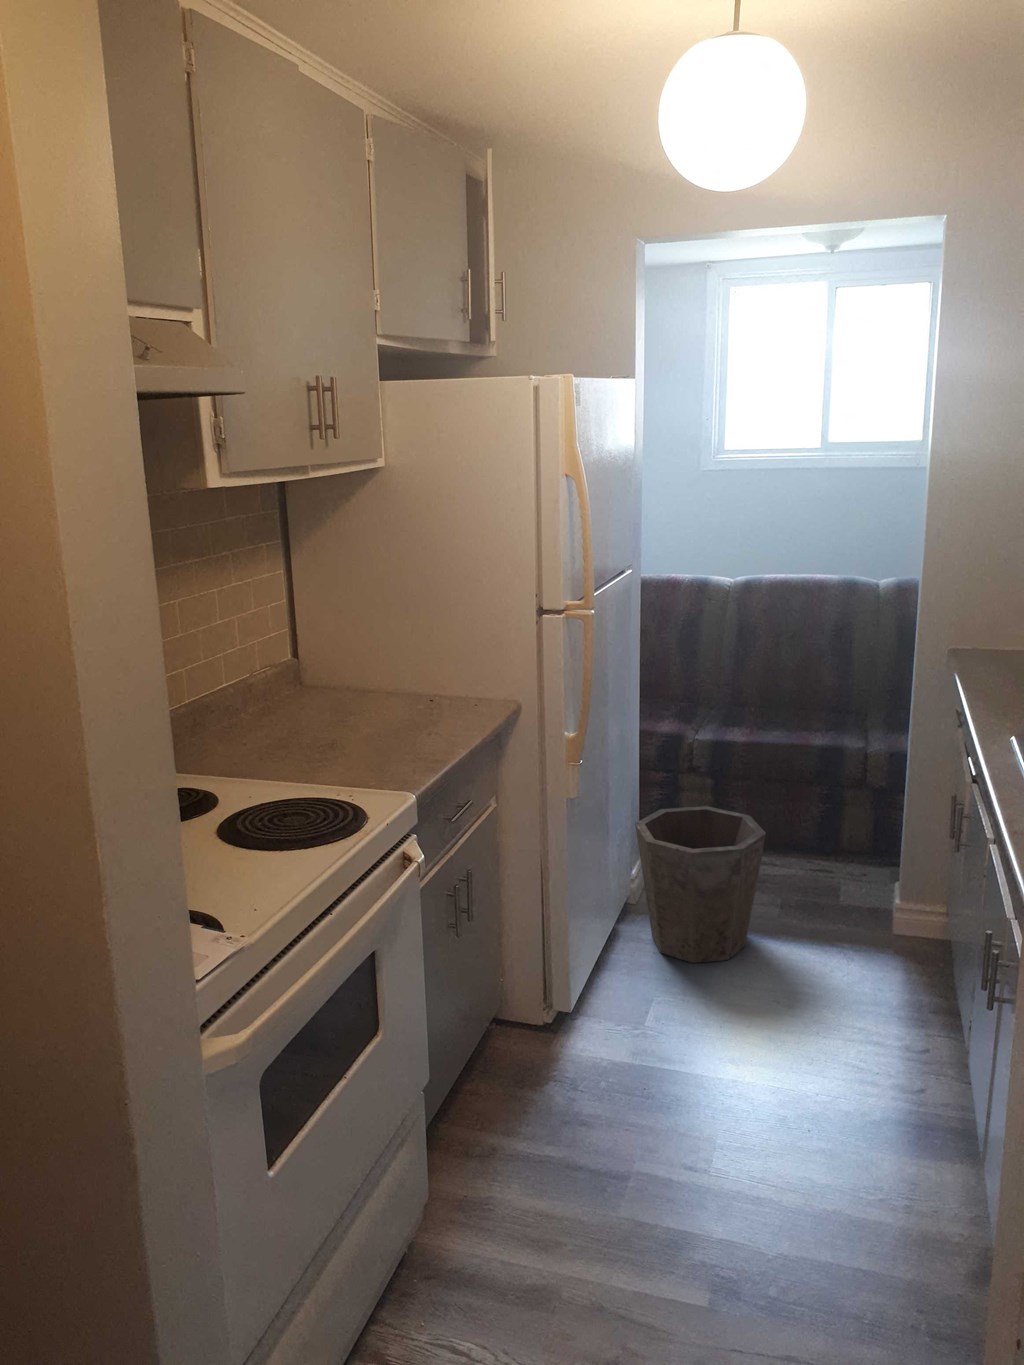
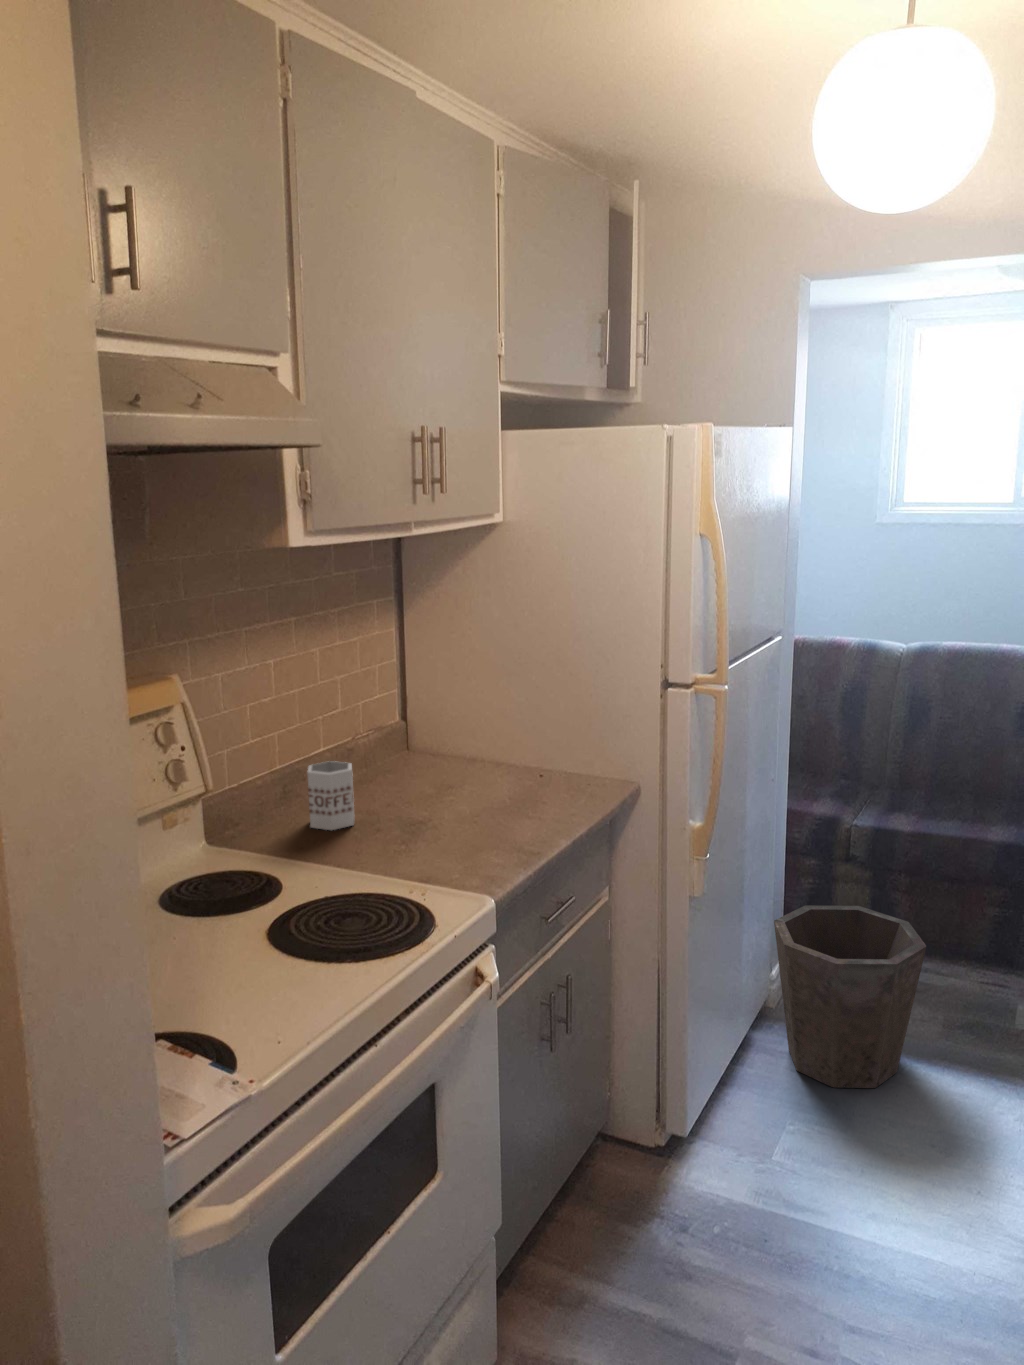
mug: none [220,691,267,753] -> present [307,761,354,830]

